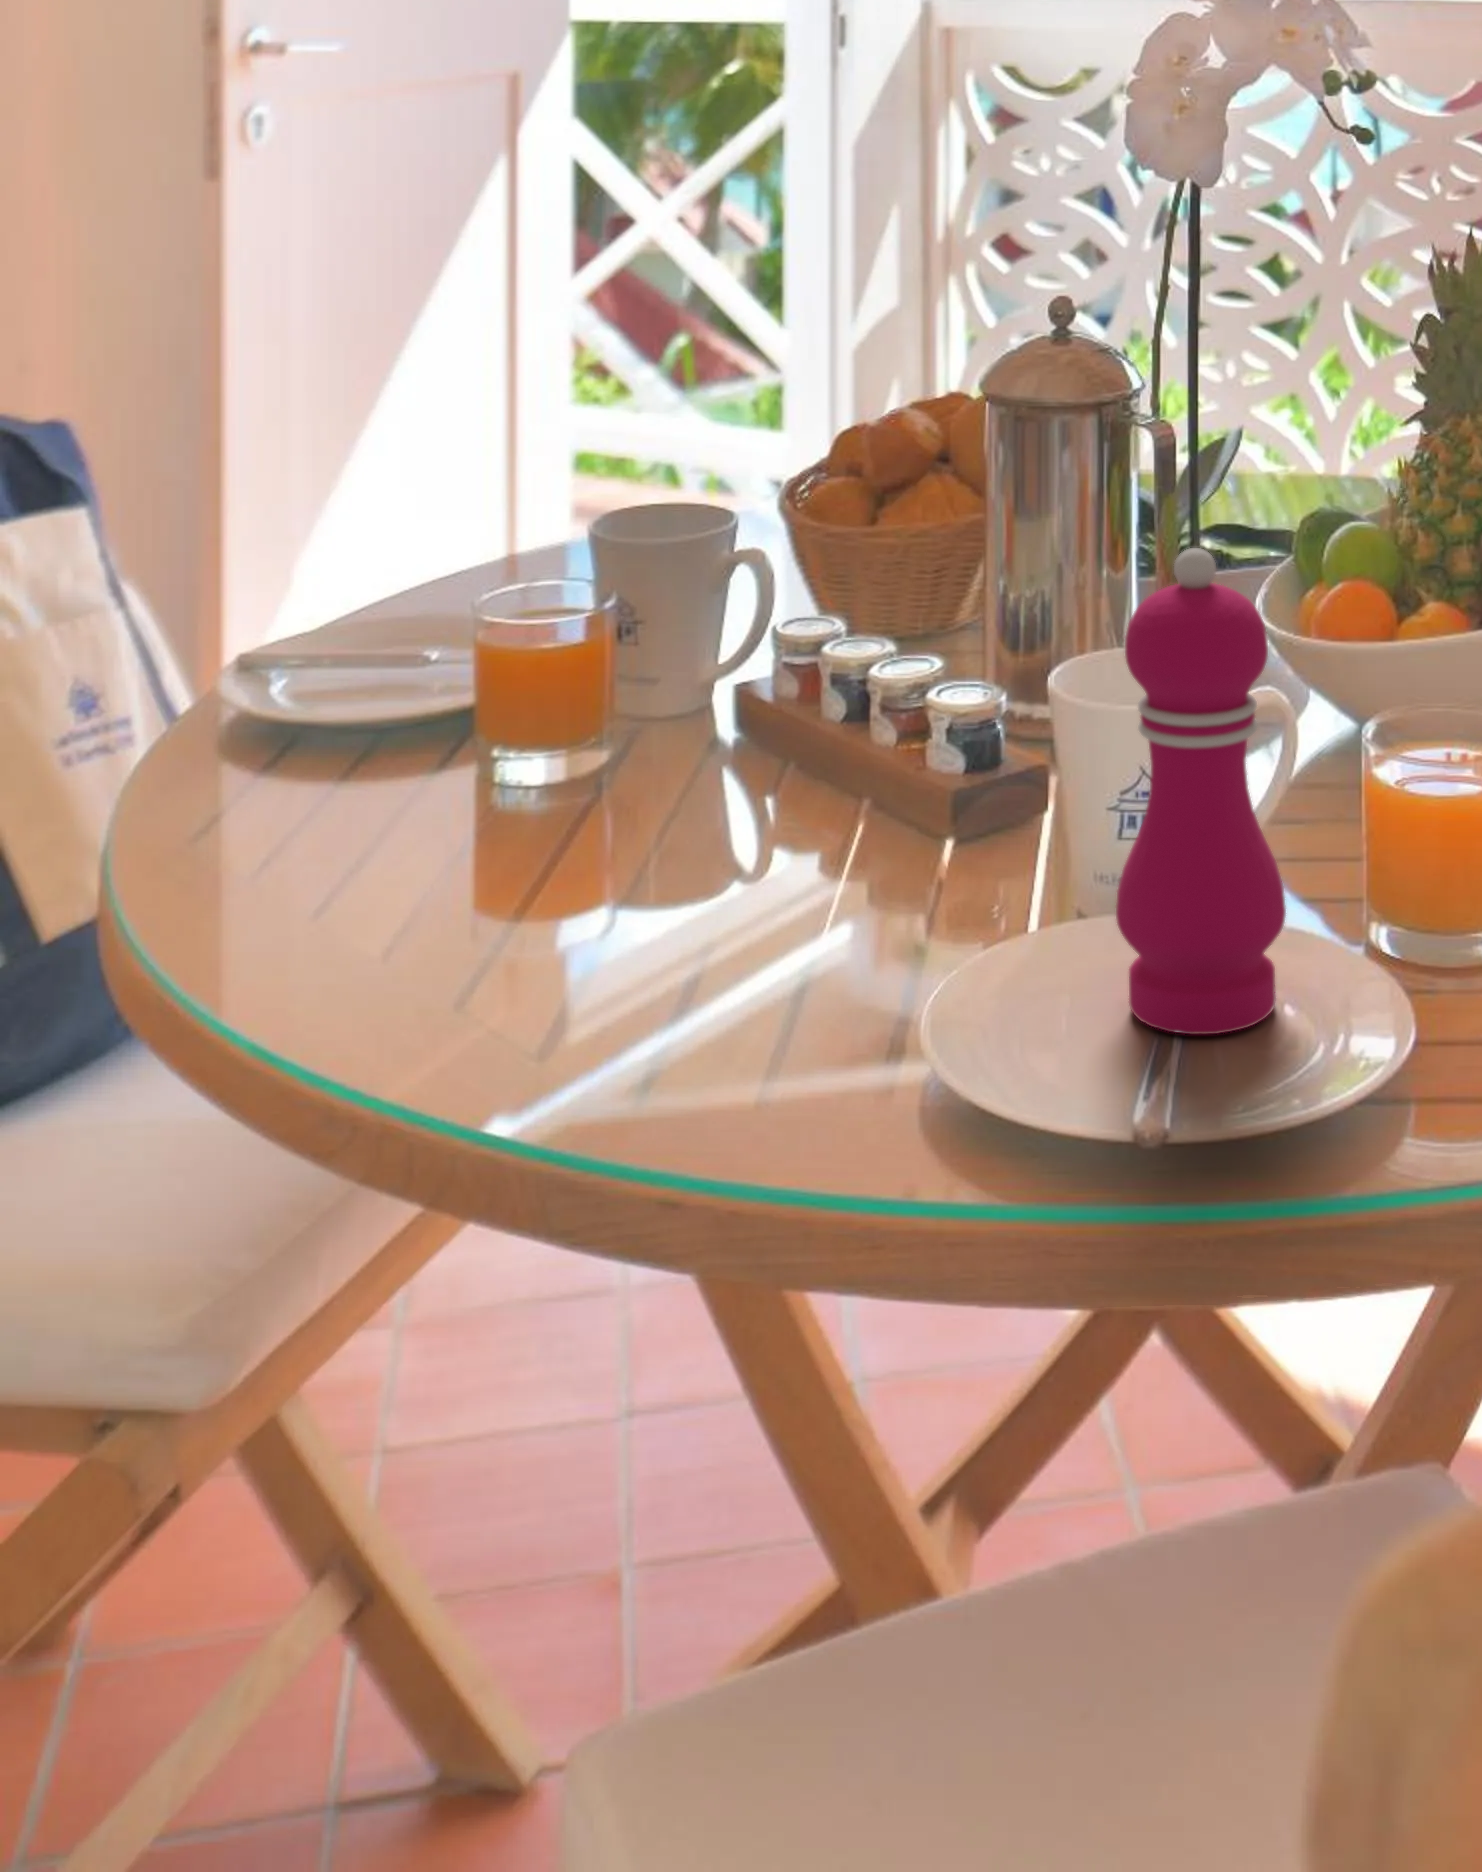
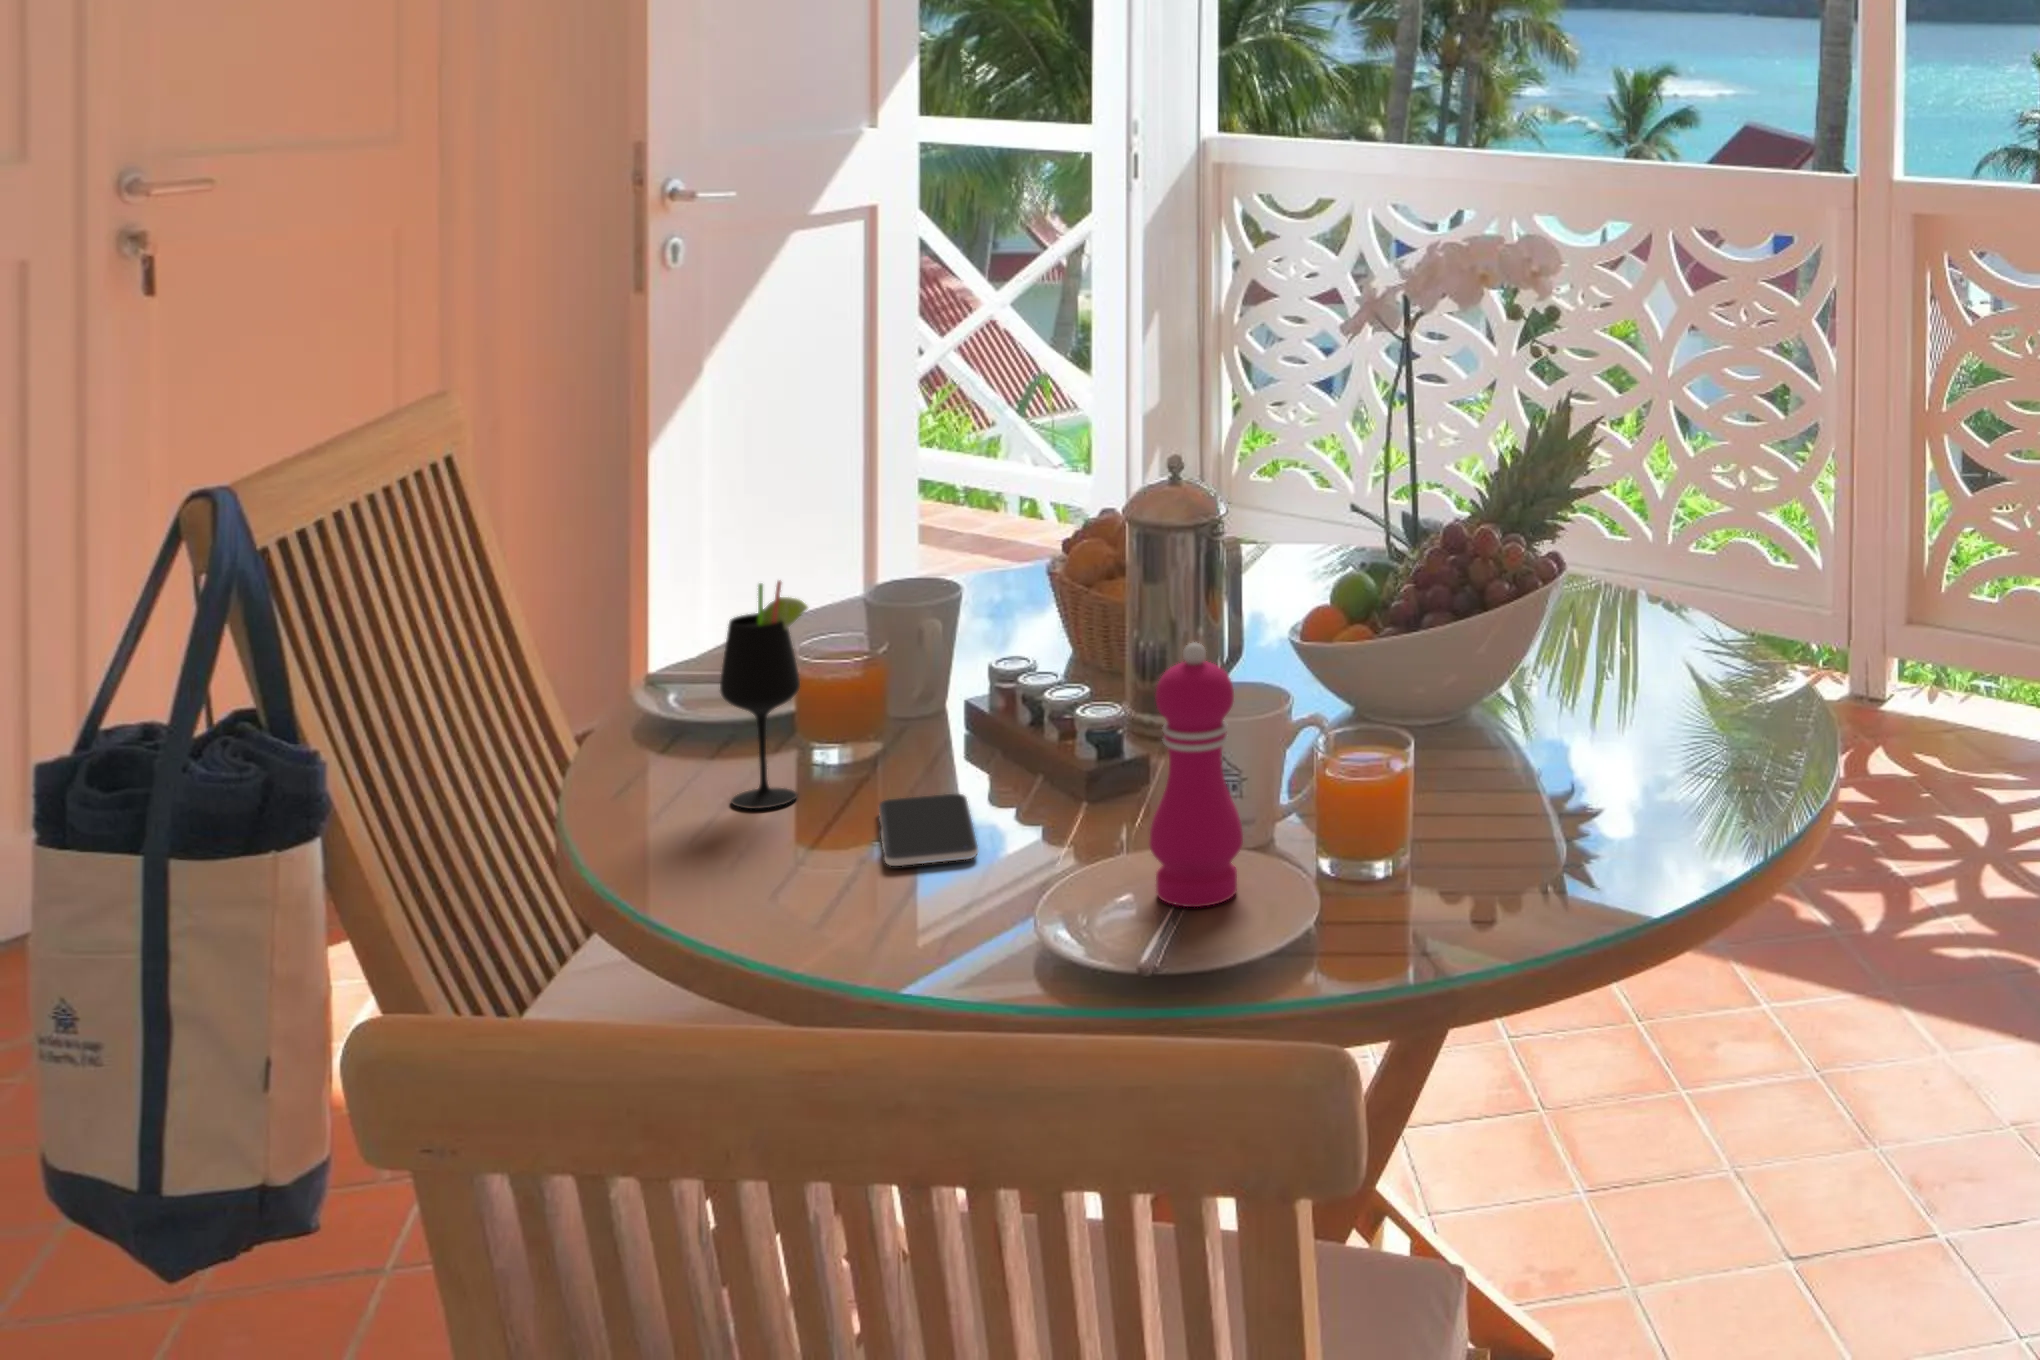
wine glass: none [330,475,478,870] -> present [720,581,808,809]
smartphone: none [608,836,793,968] -> present [879,794,978,866]

